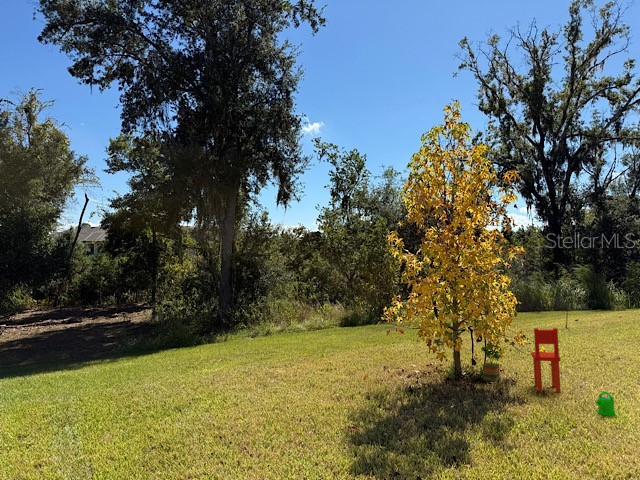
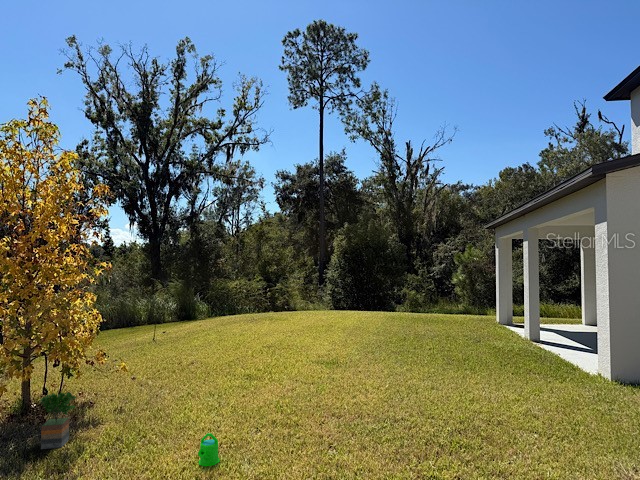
chair: present [531,328,561,392] -> none [117,355,155,448]

